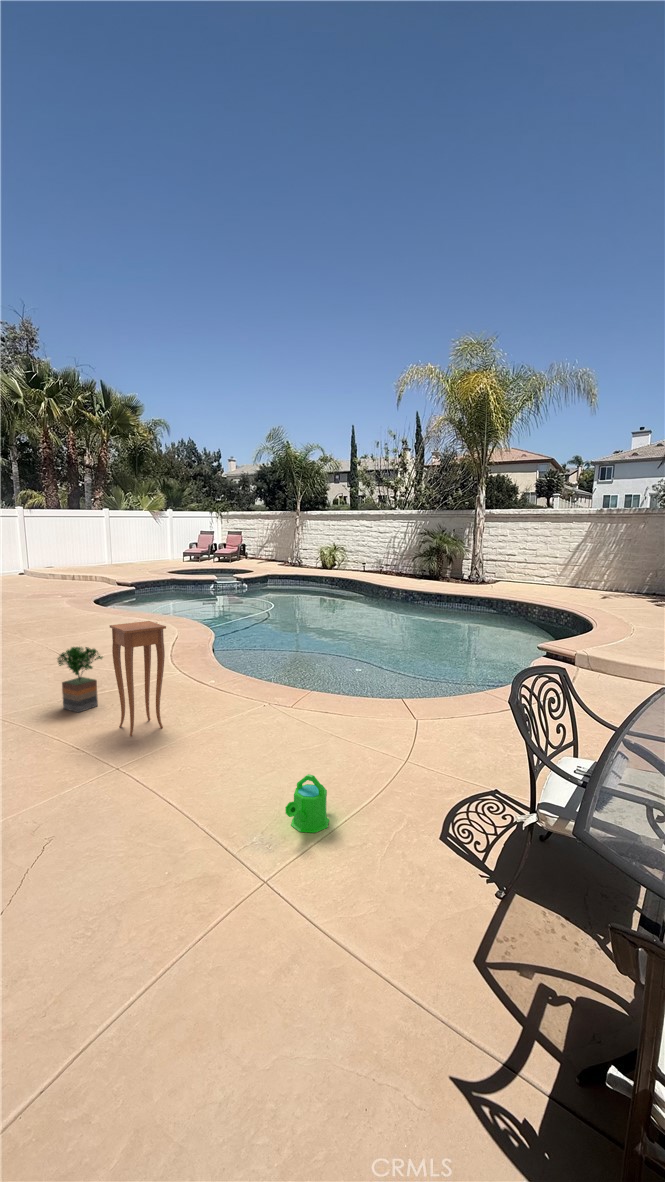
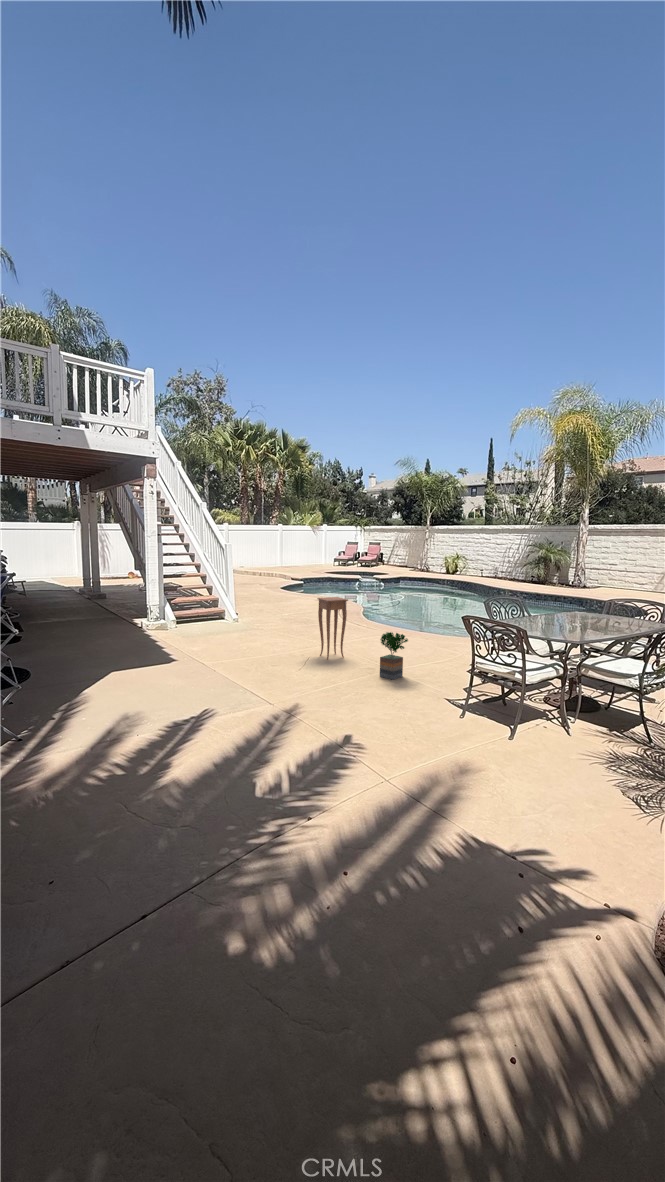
potted tree: present [58,647,103,712] -> present [380,632,408,680]
watering can: present [285,774,329,833] -> none [414,672,436,700]

